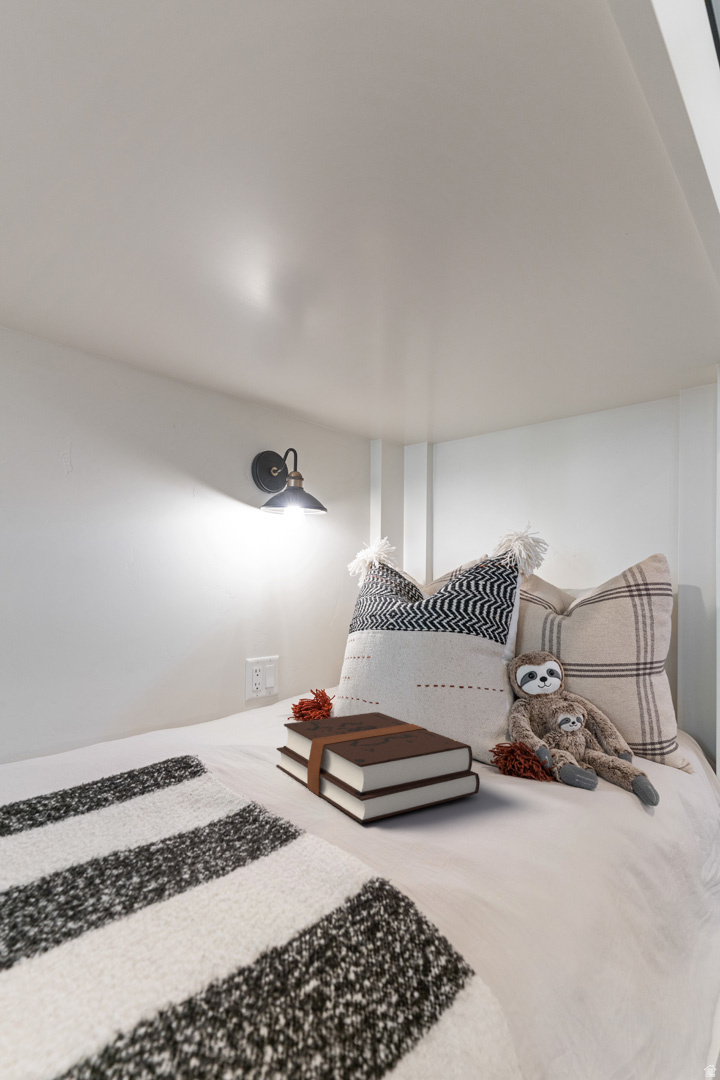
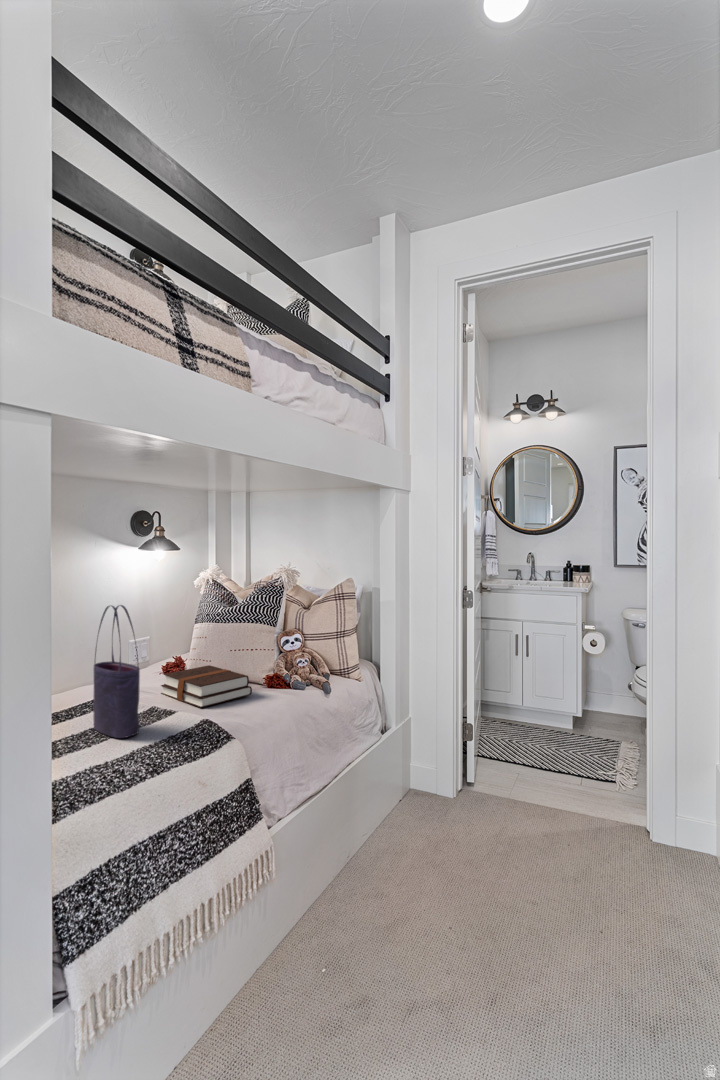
tote bag: none [75,520,187,932] -> present [93,605,140,738]

